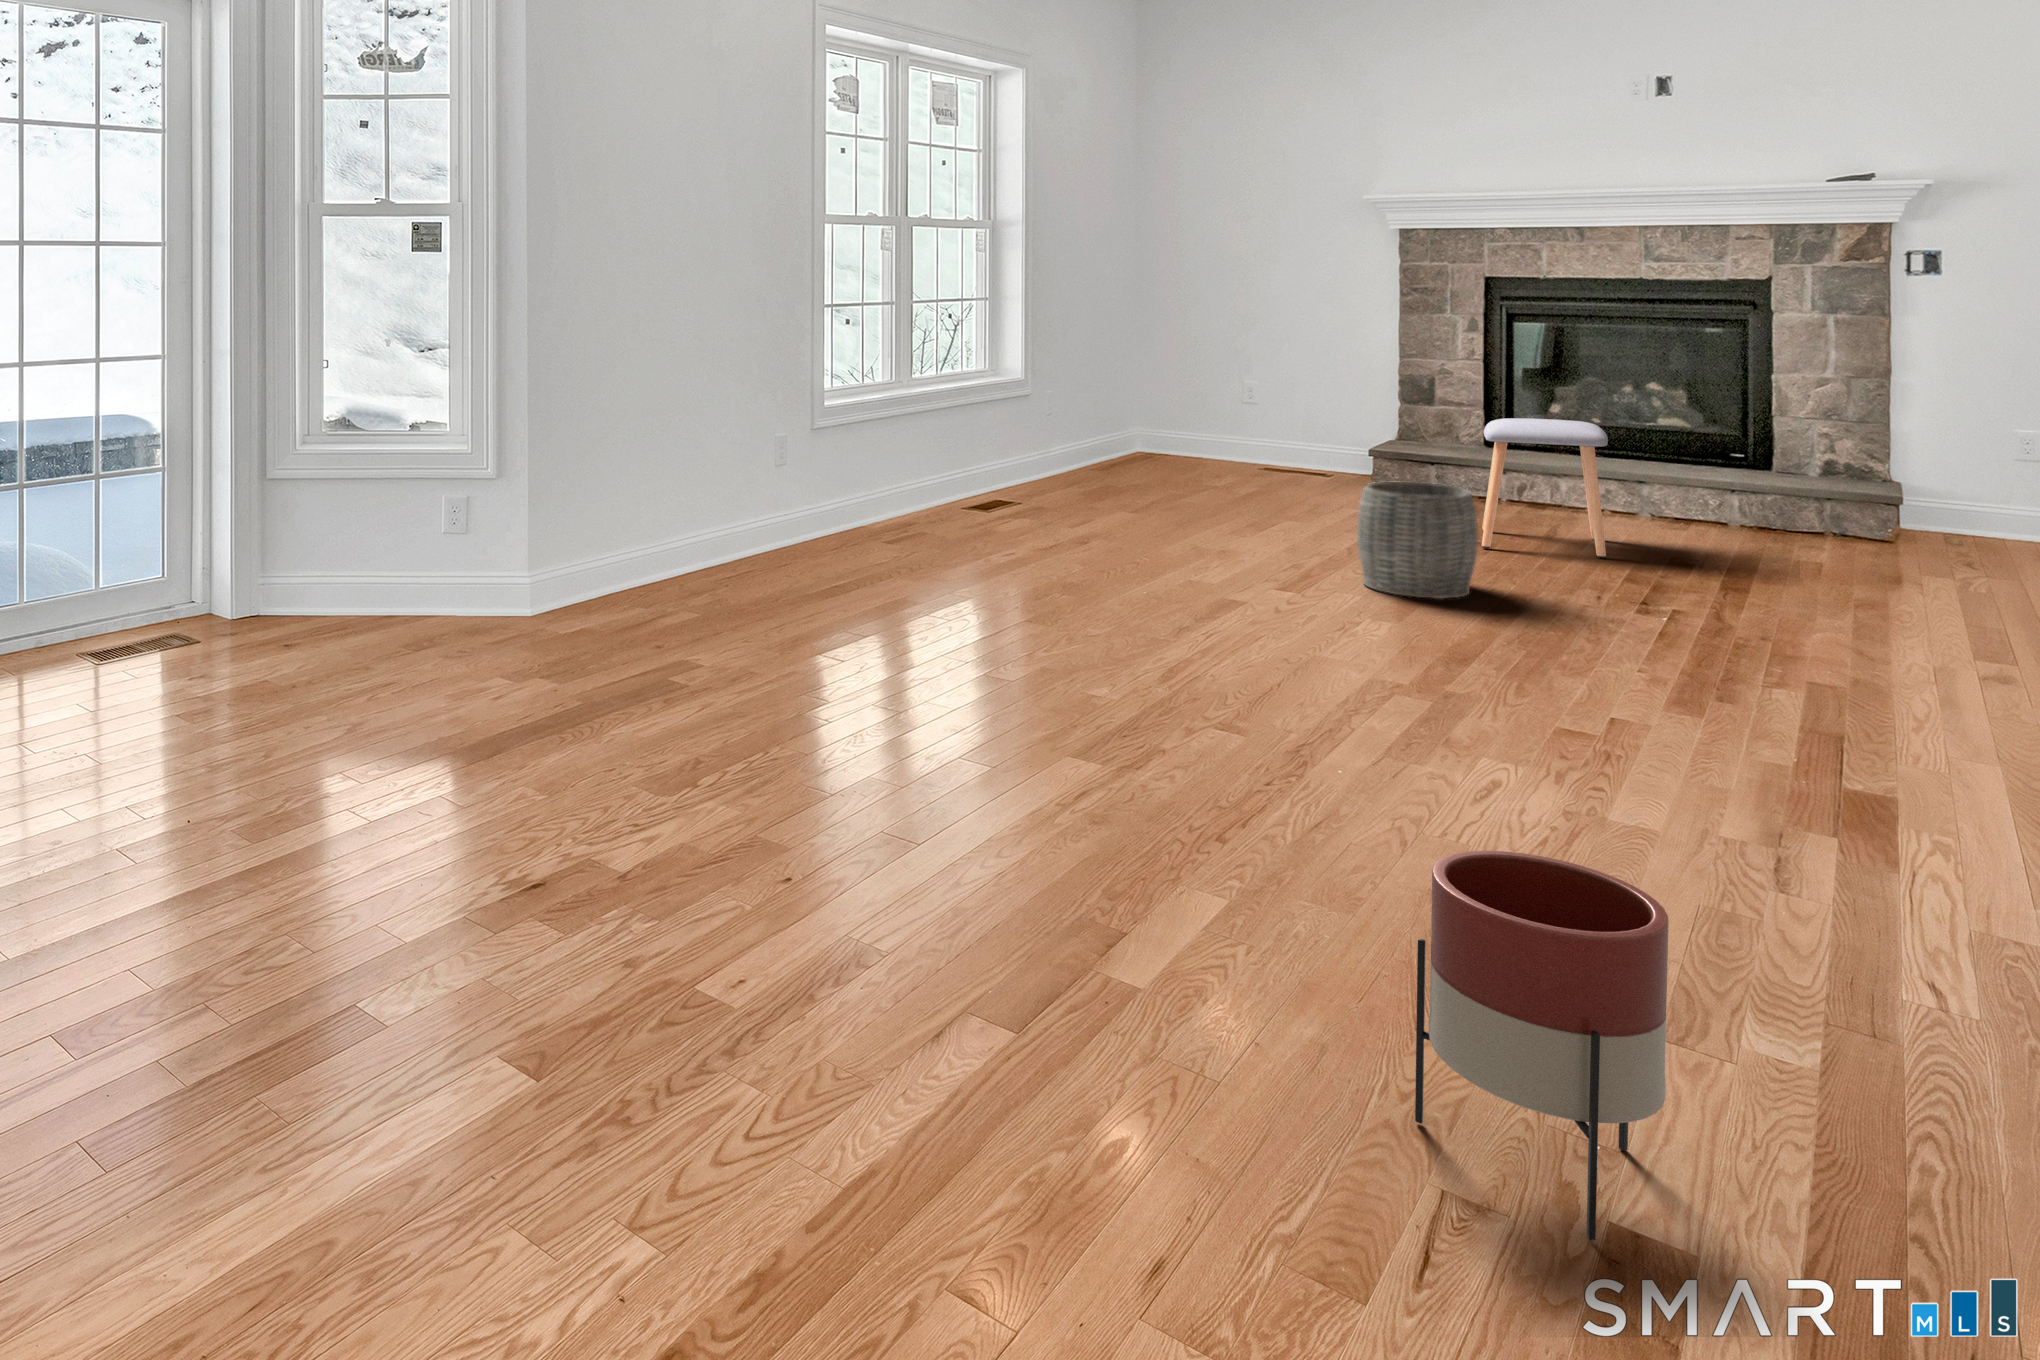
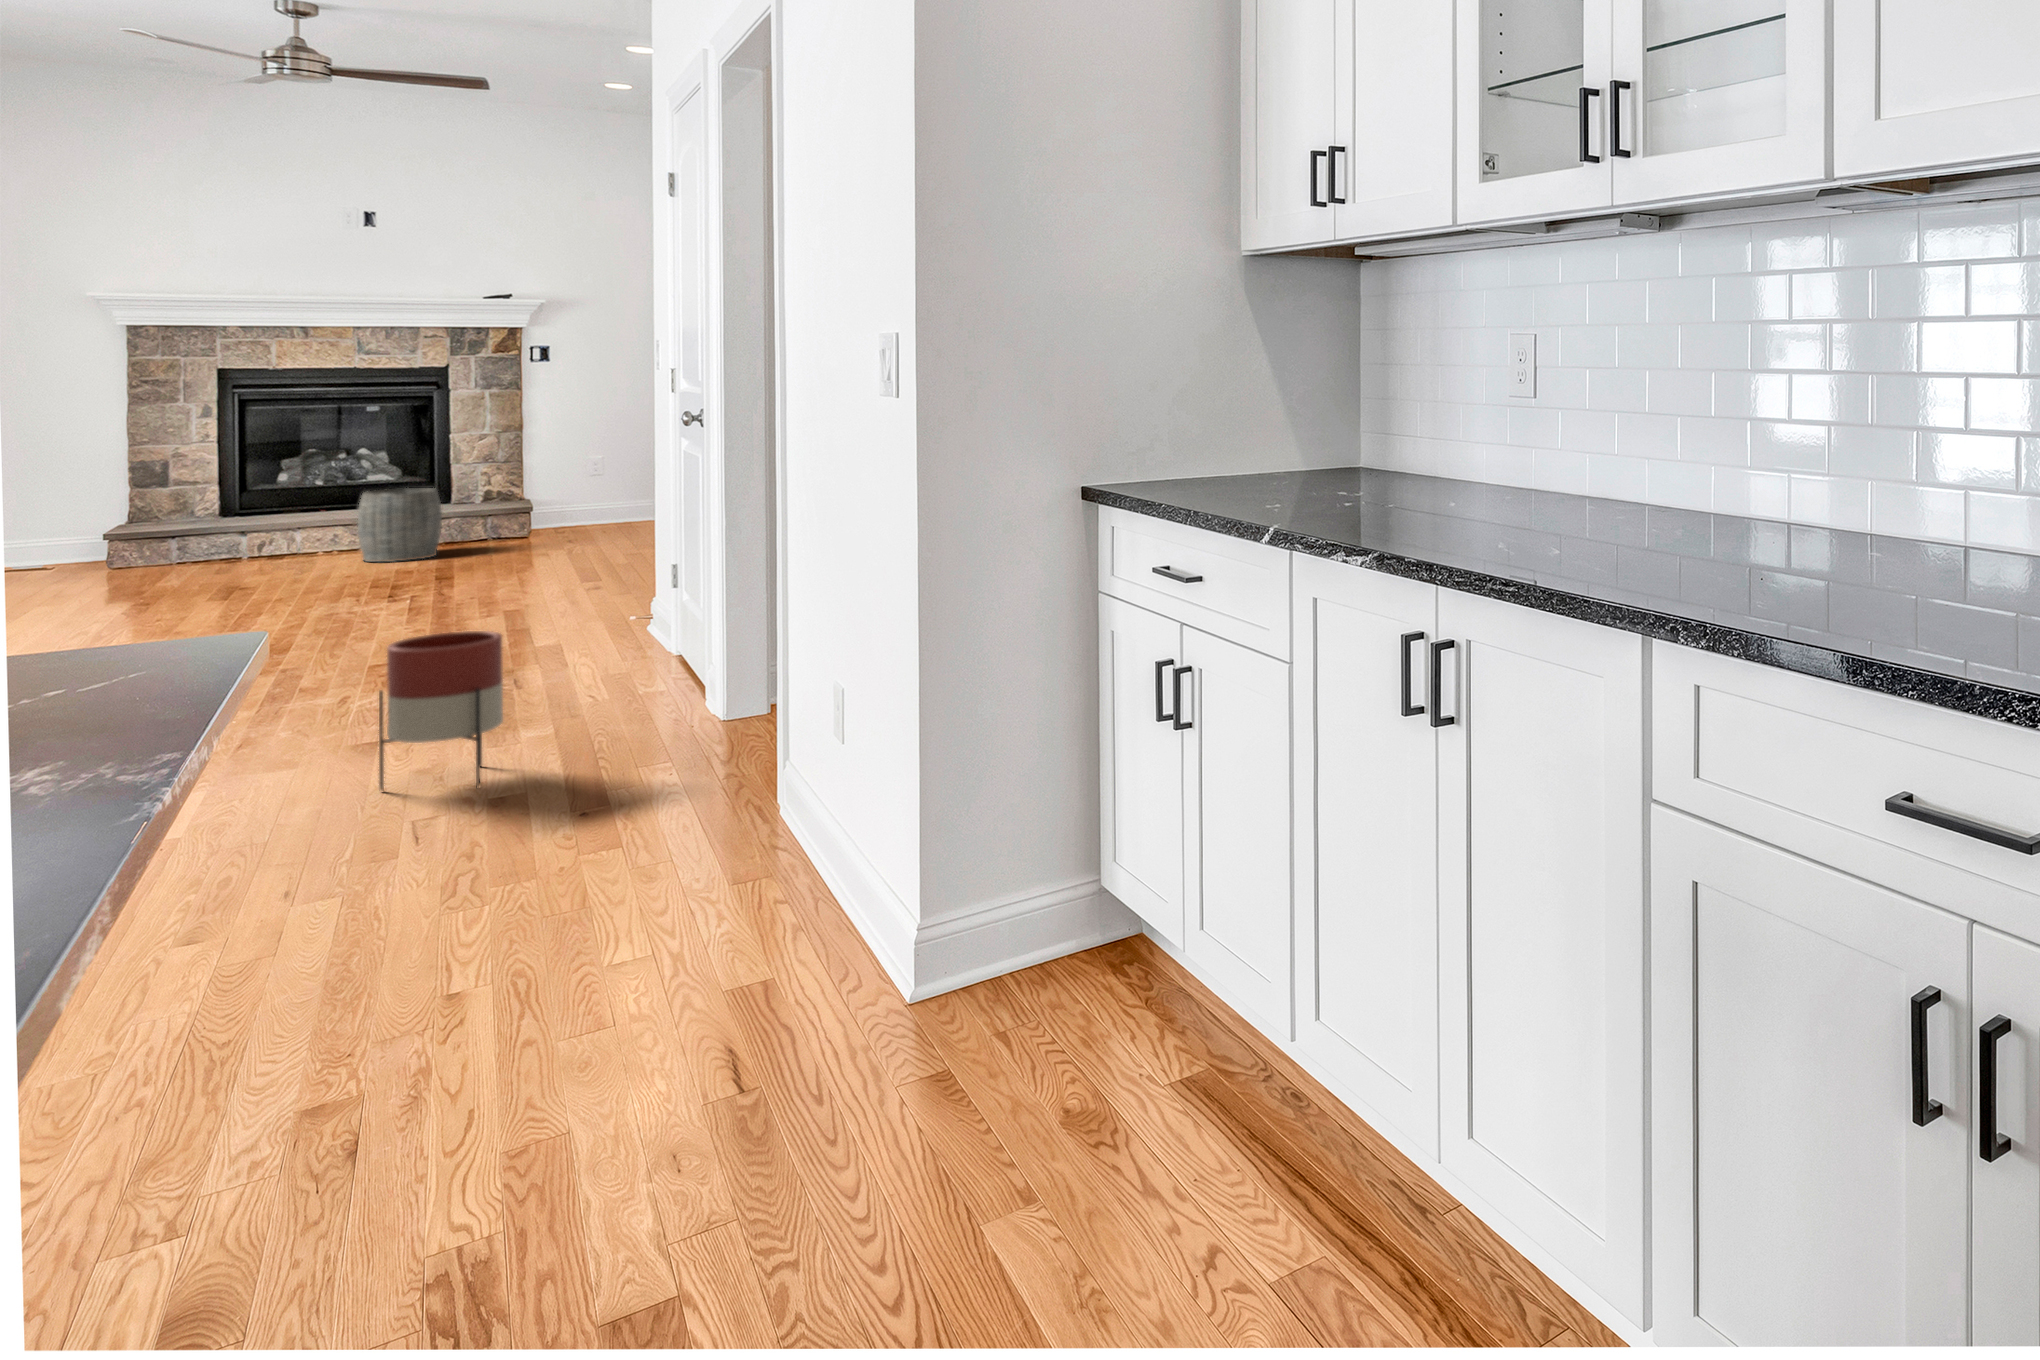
stool: present [1482,418,1608,558] -> none [243,476,352,585]
woven basket: present [1357,482,1478,599] -> present [358,488,442,562]

